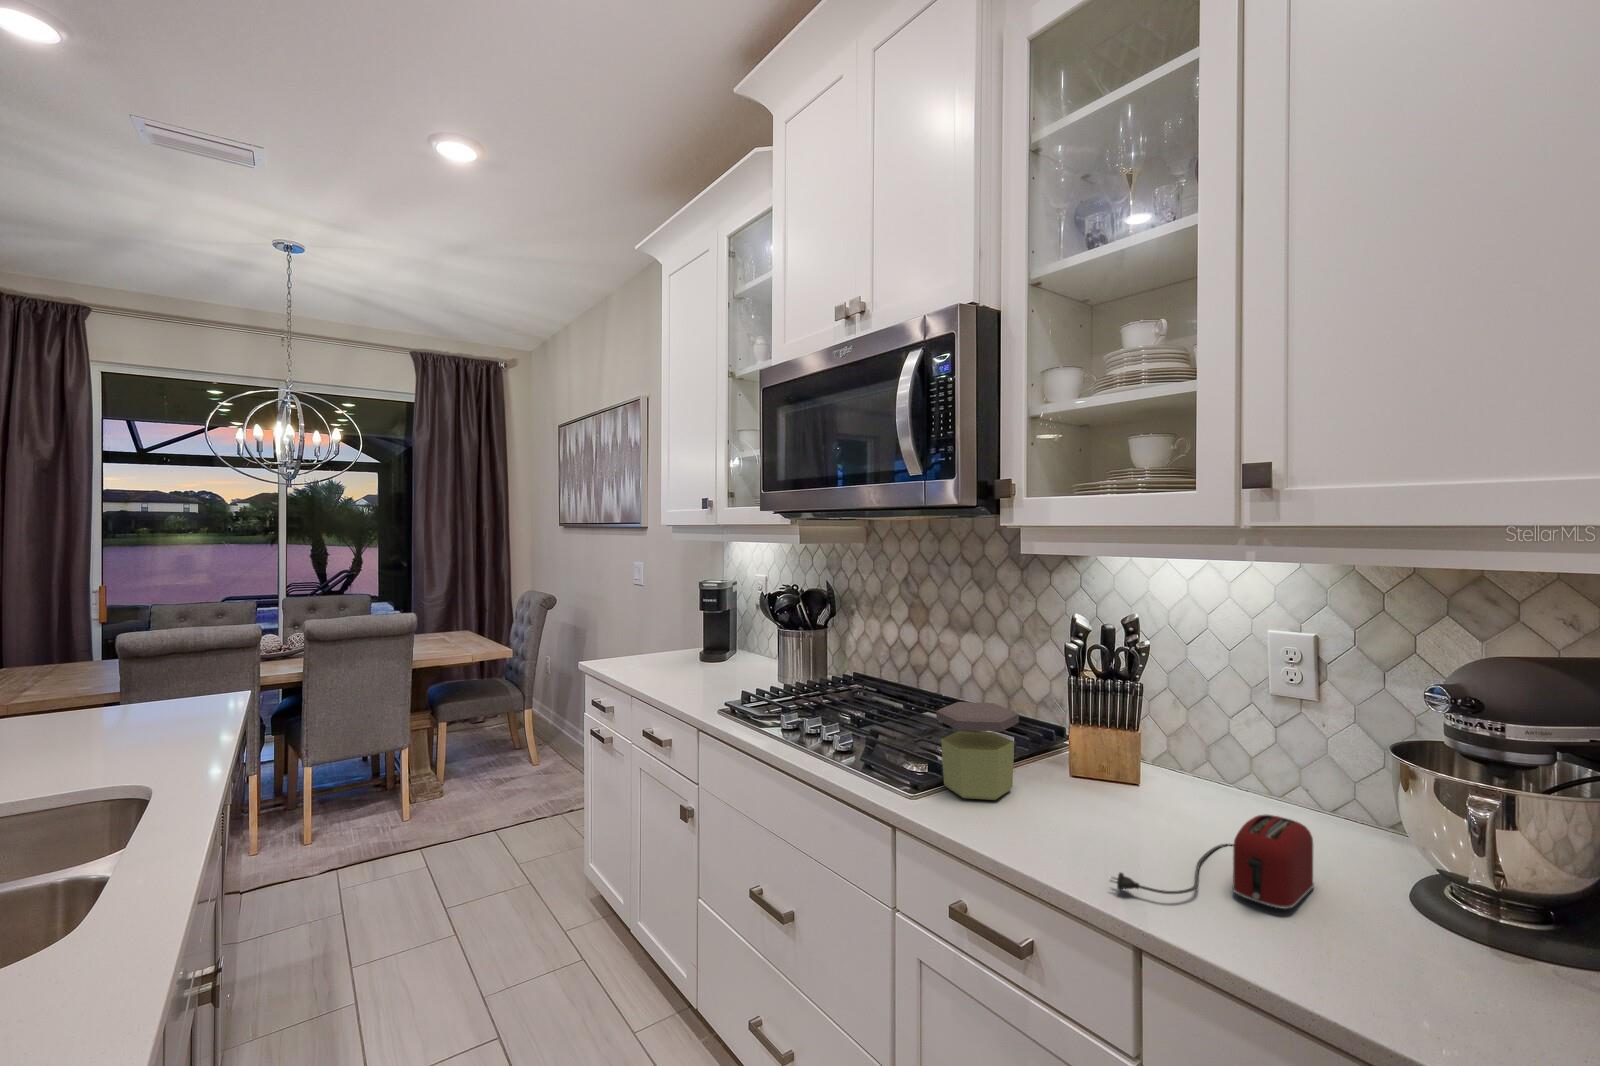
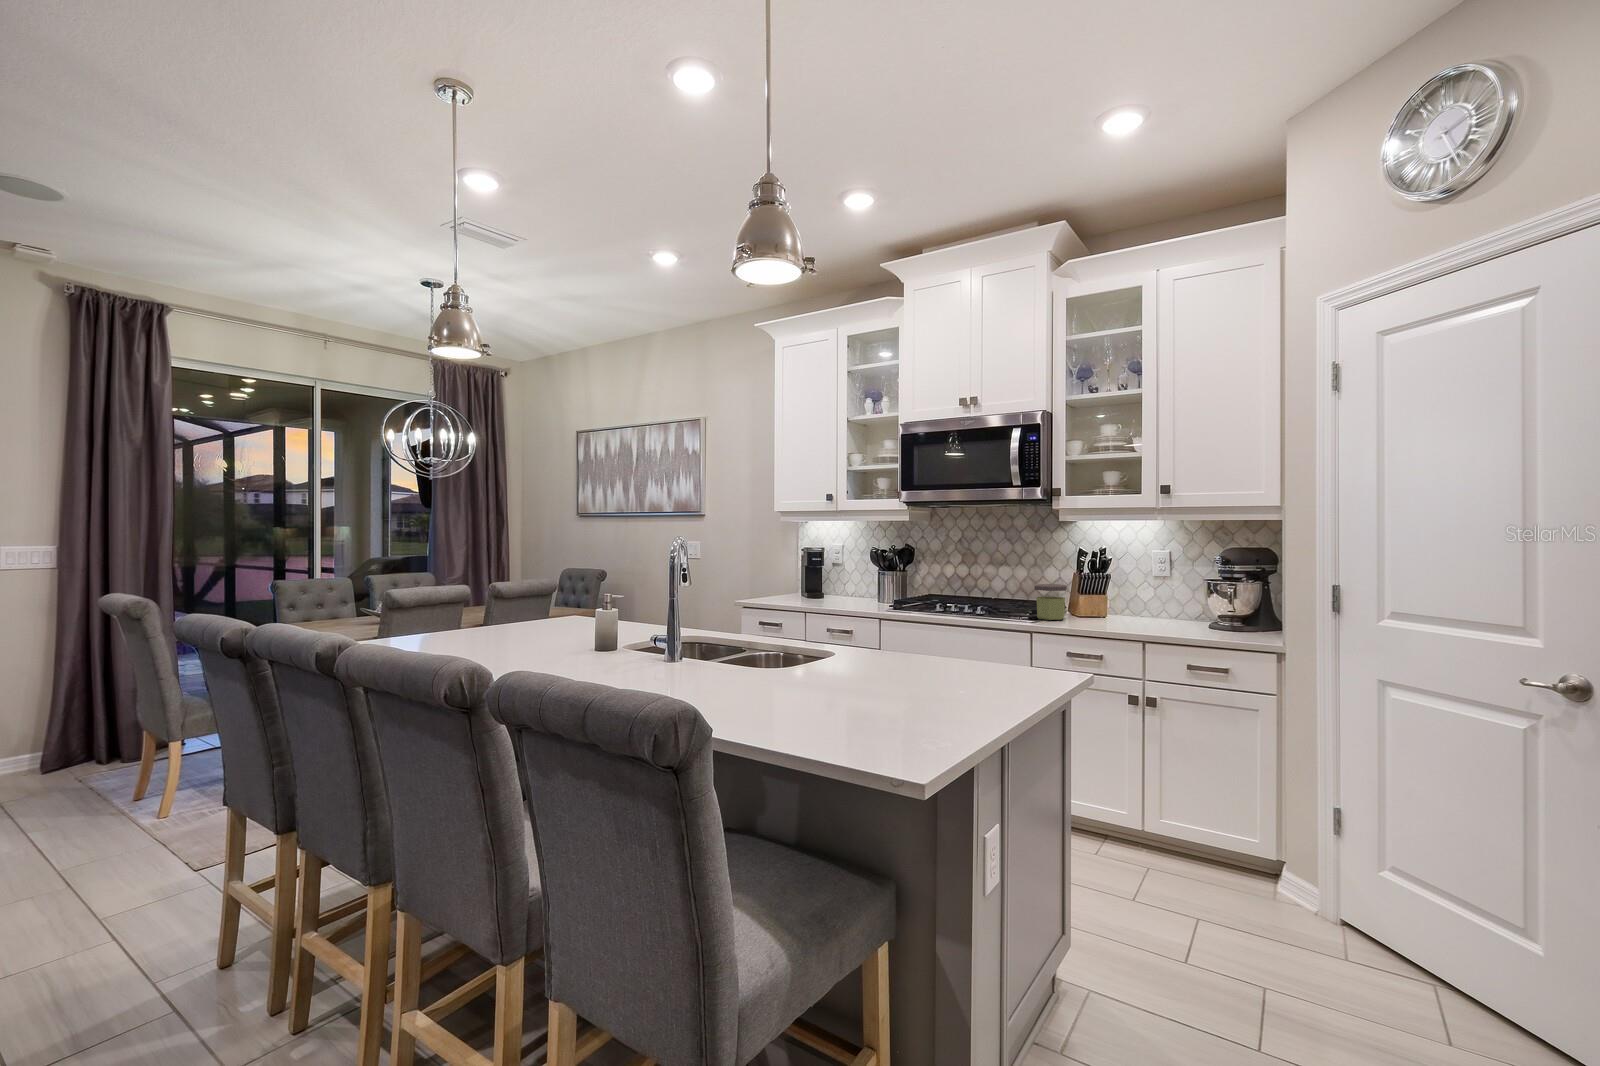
toaster: present [1110,815,1314,909] -> none [1124,605,1182,631]

